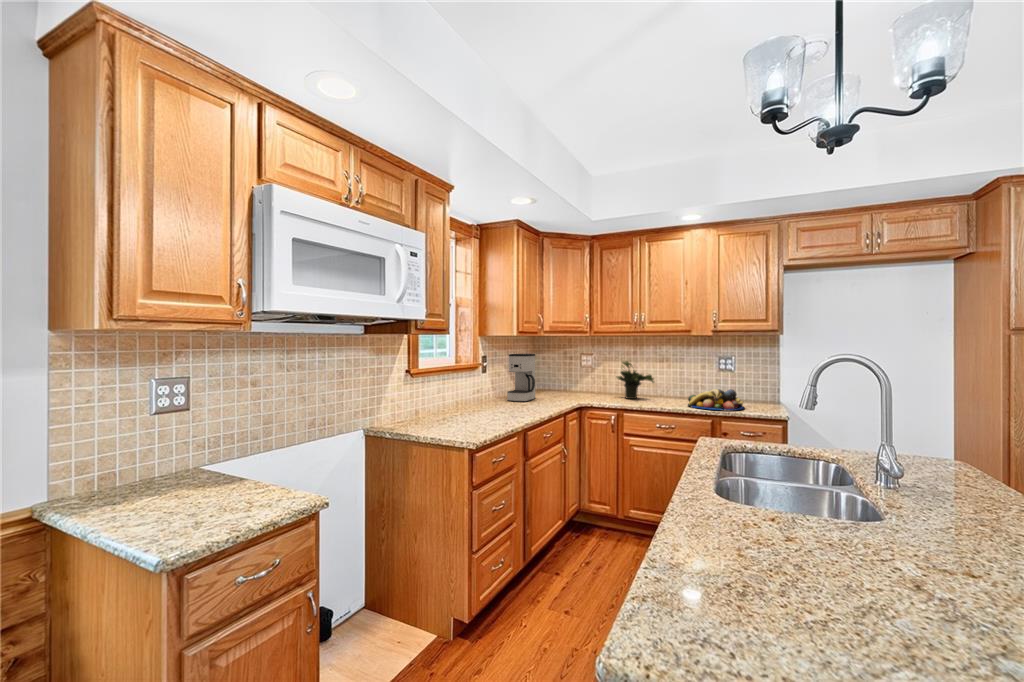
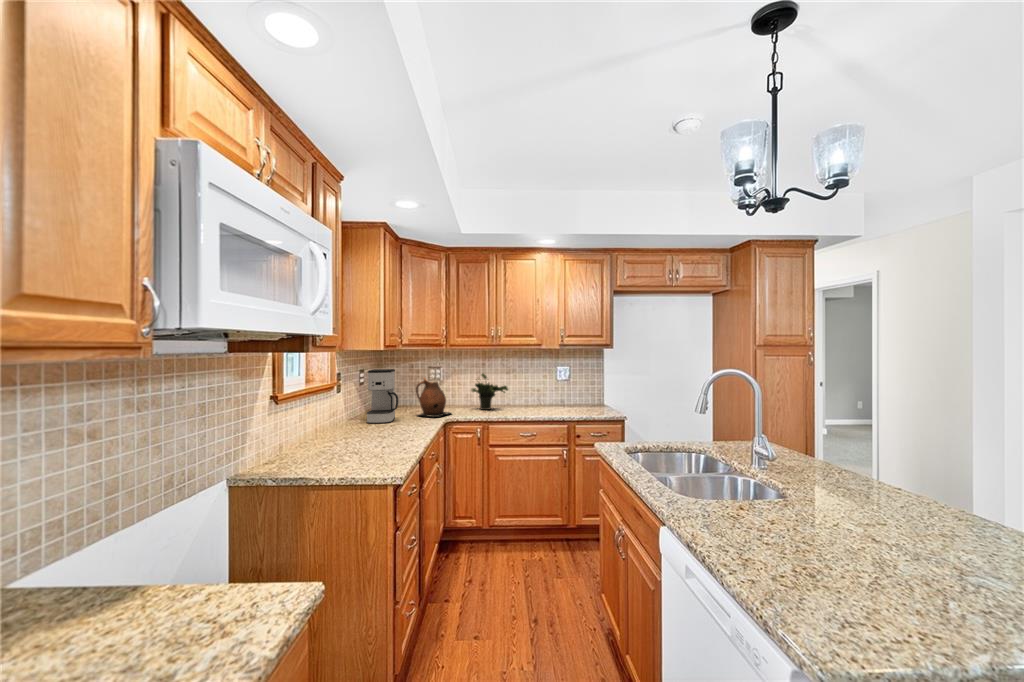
ceramic pitcher: none [555,363,591,401] -> present [416,378,450,417]
fruit bowl: present [688,389,744,410] -> none [538,395,584,414]

